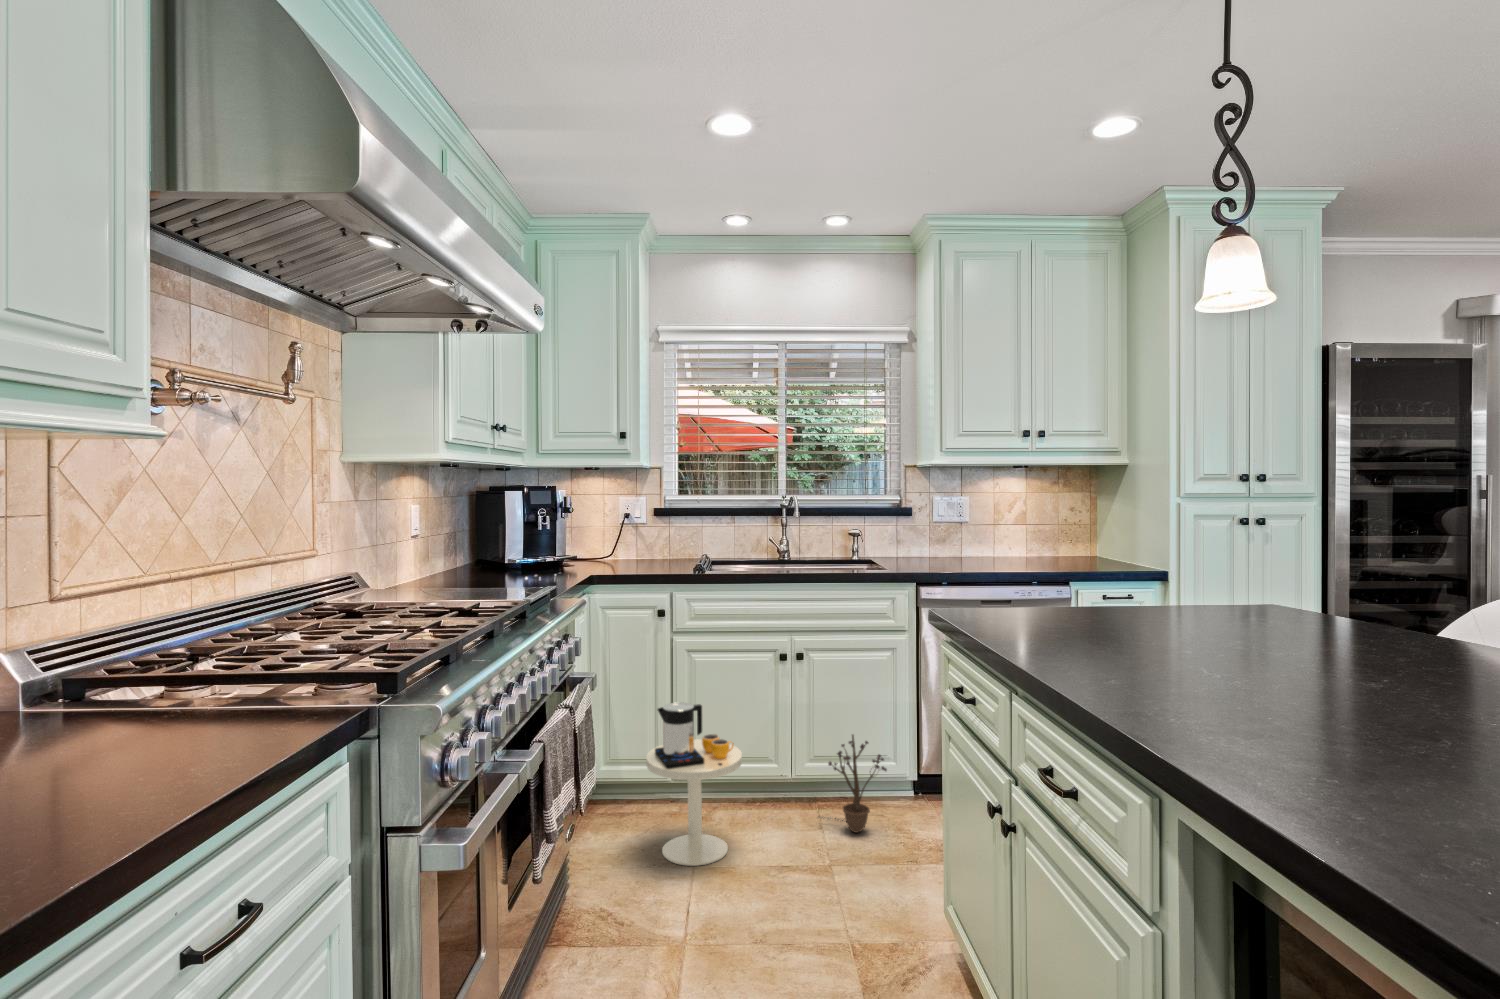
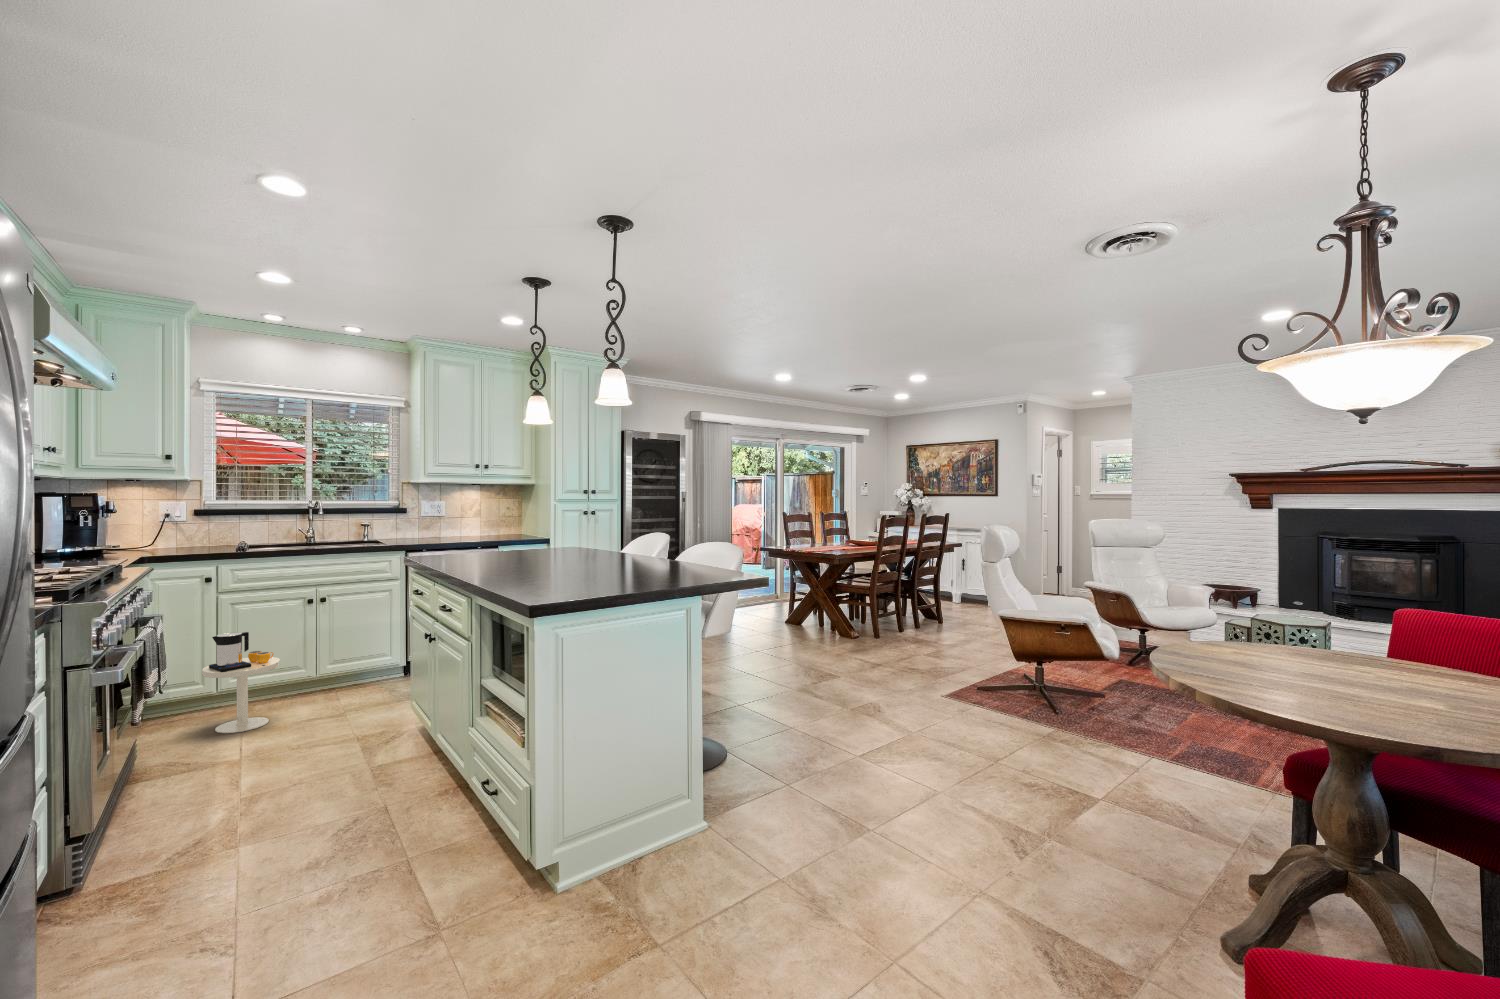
decorative plant: present [819,735,887,833] -> none [335,641,383,699]

